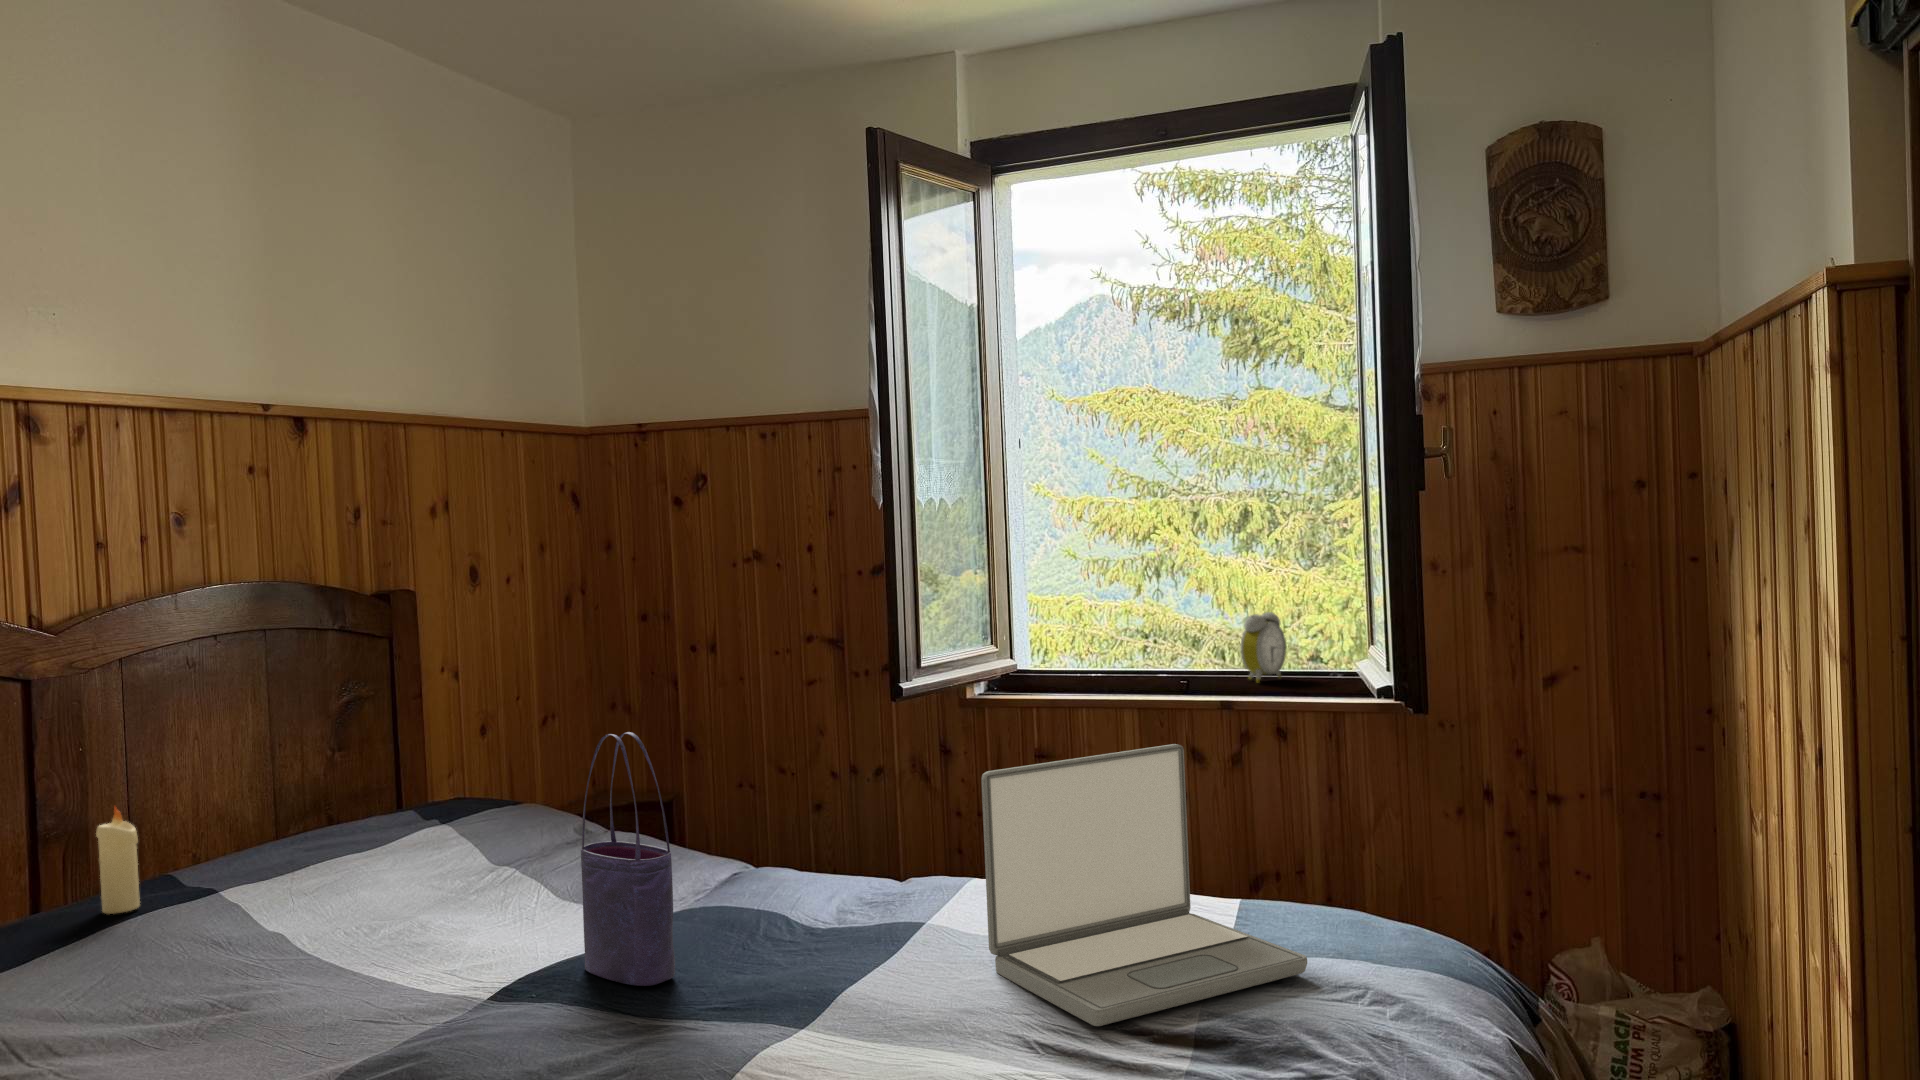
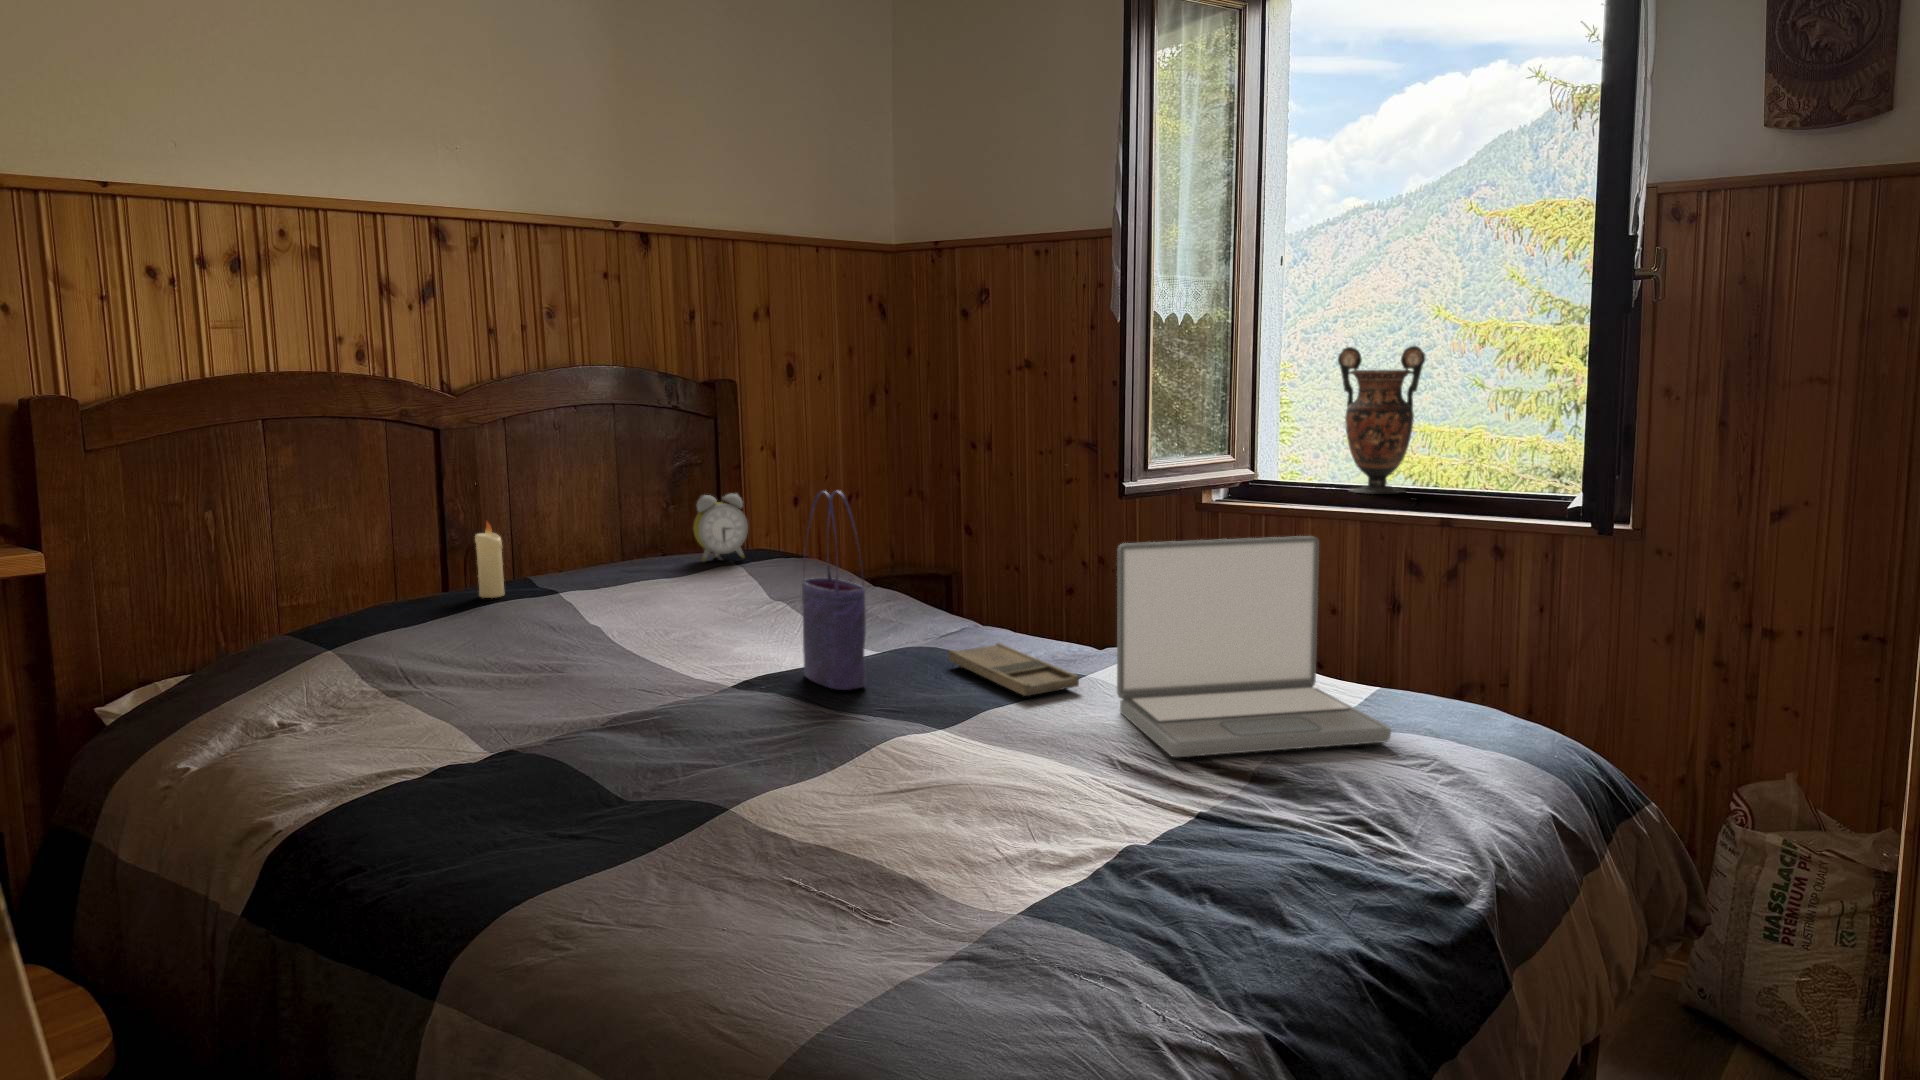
vase: none [1103,525,1191,682] -> present [1338,346,1425,494]
alarm clock: present [1240,612,1286,683] -> present [694,494,748,561]
tray: none [760,897,933,965] -> present [948,643,1079,696]

